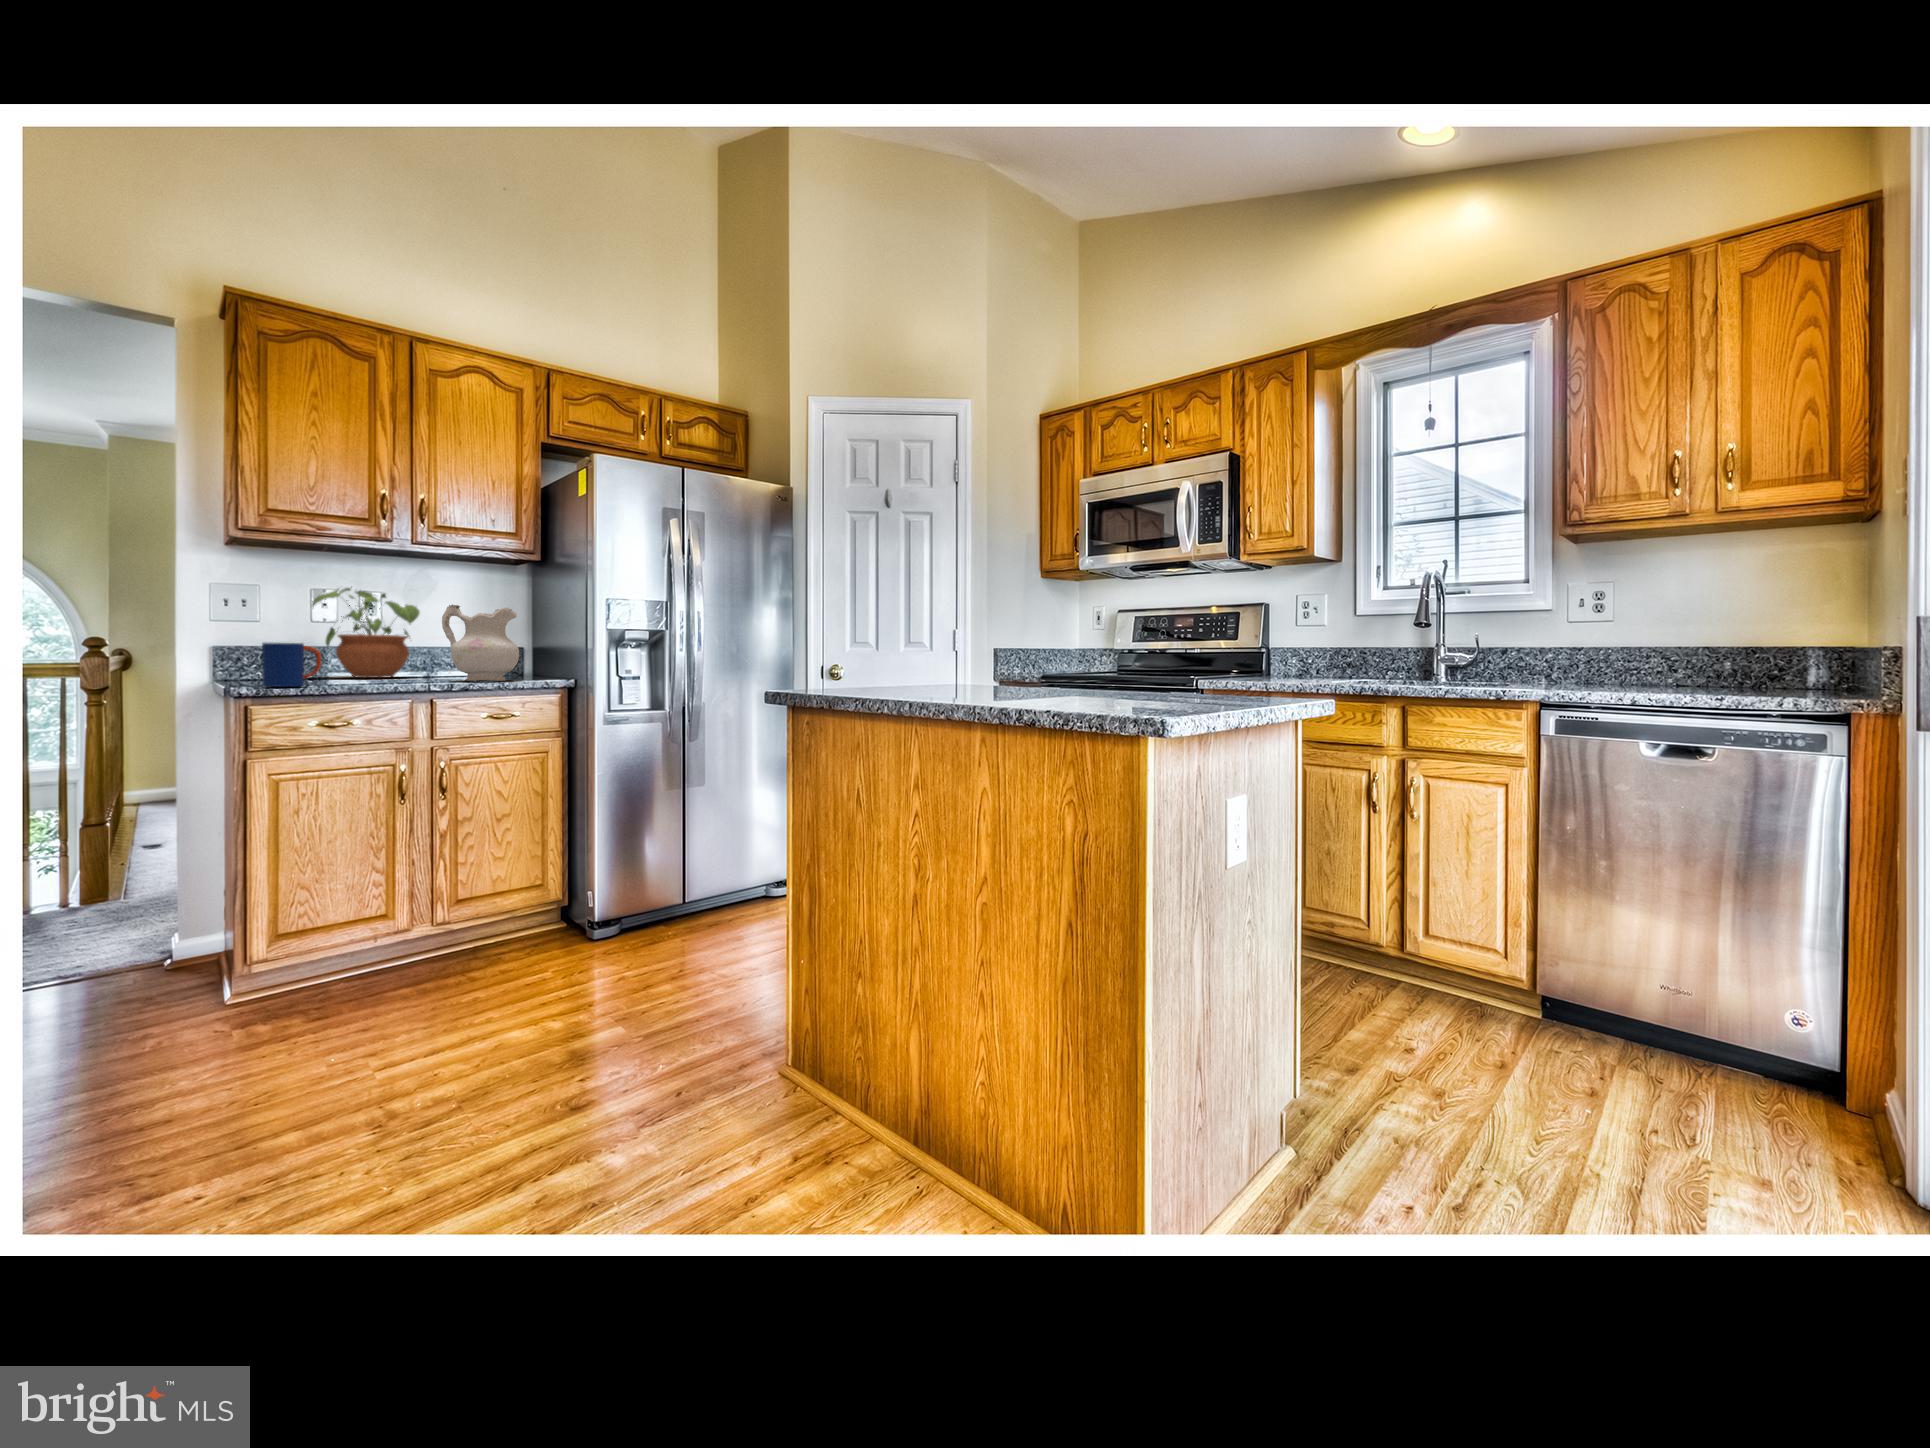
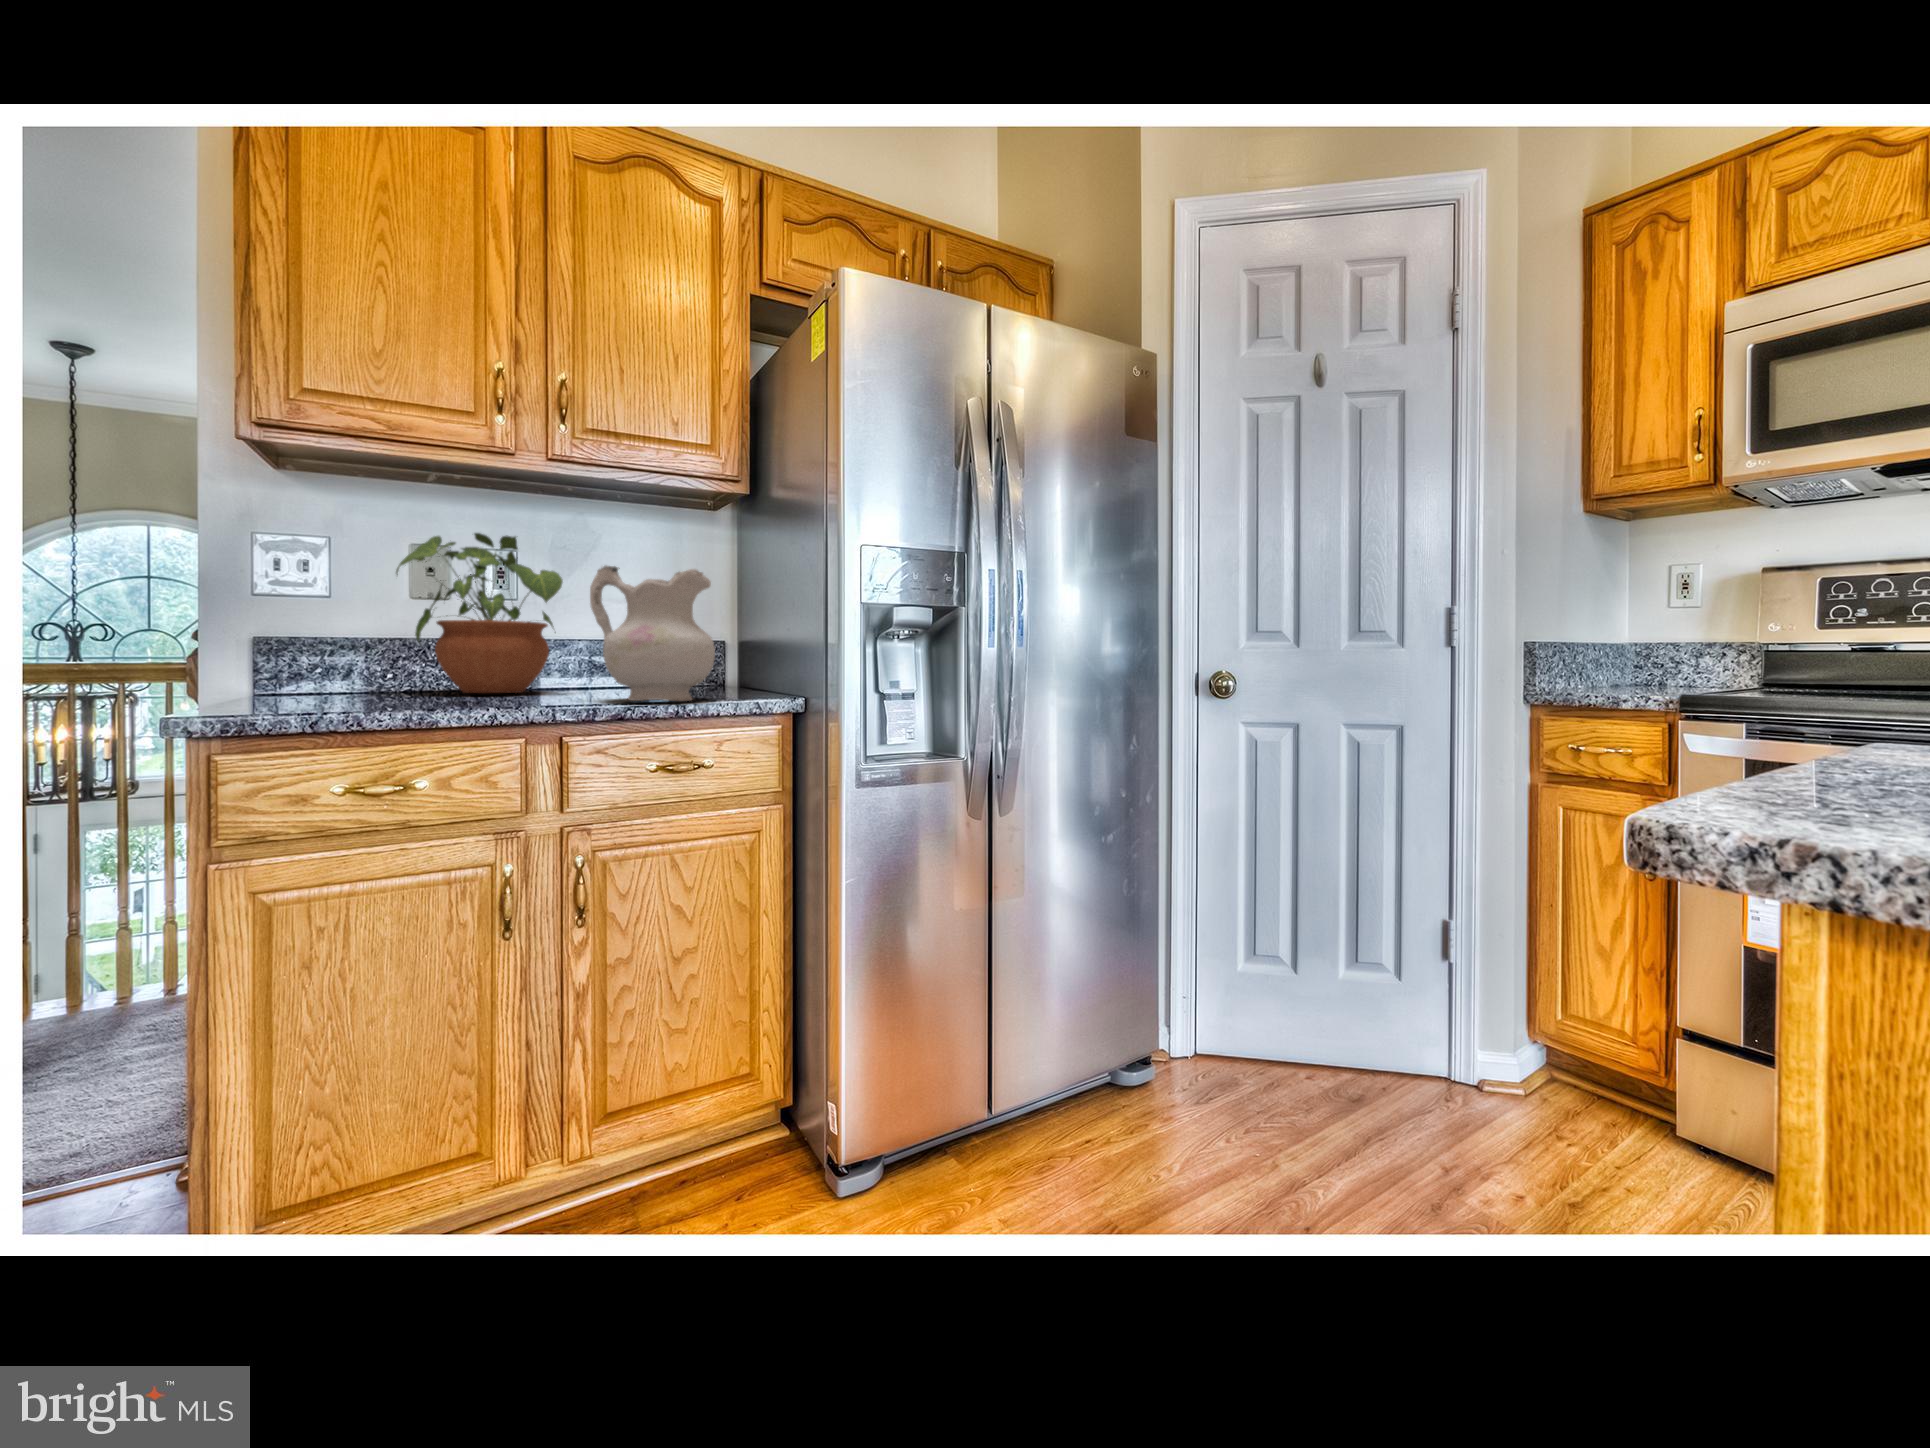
mug: present [262,643,321,687] -> none [242,631,355,720]

